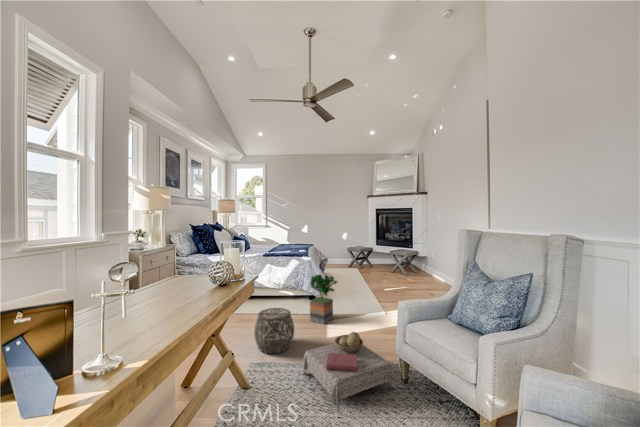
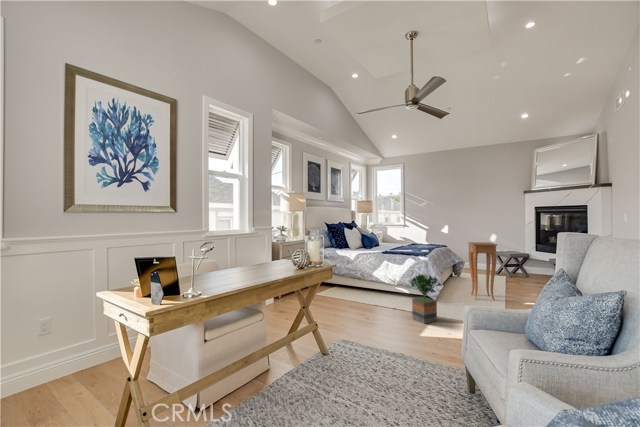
side table: none [340,240,365,291] -> present [468,242,497,300]
woven basket: present [254,308,294,354] -> none [349,298,384,337]
ottoman: present [302,332,396,413] -> none [375,329,458,393]

